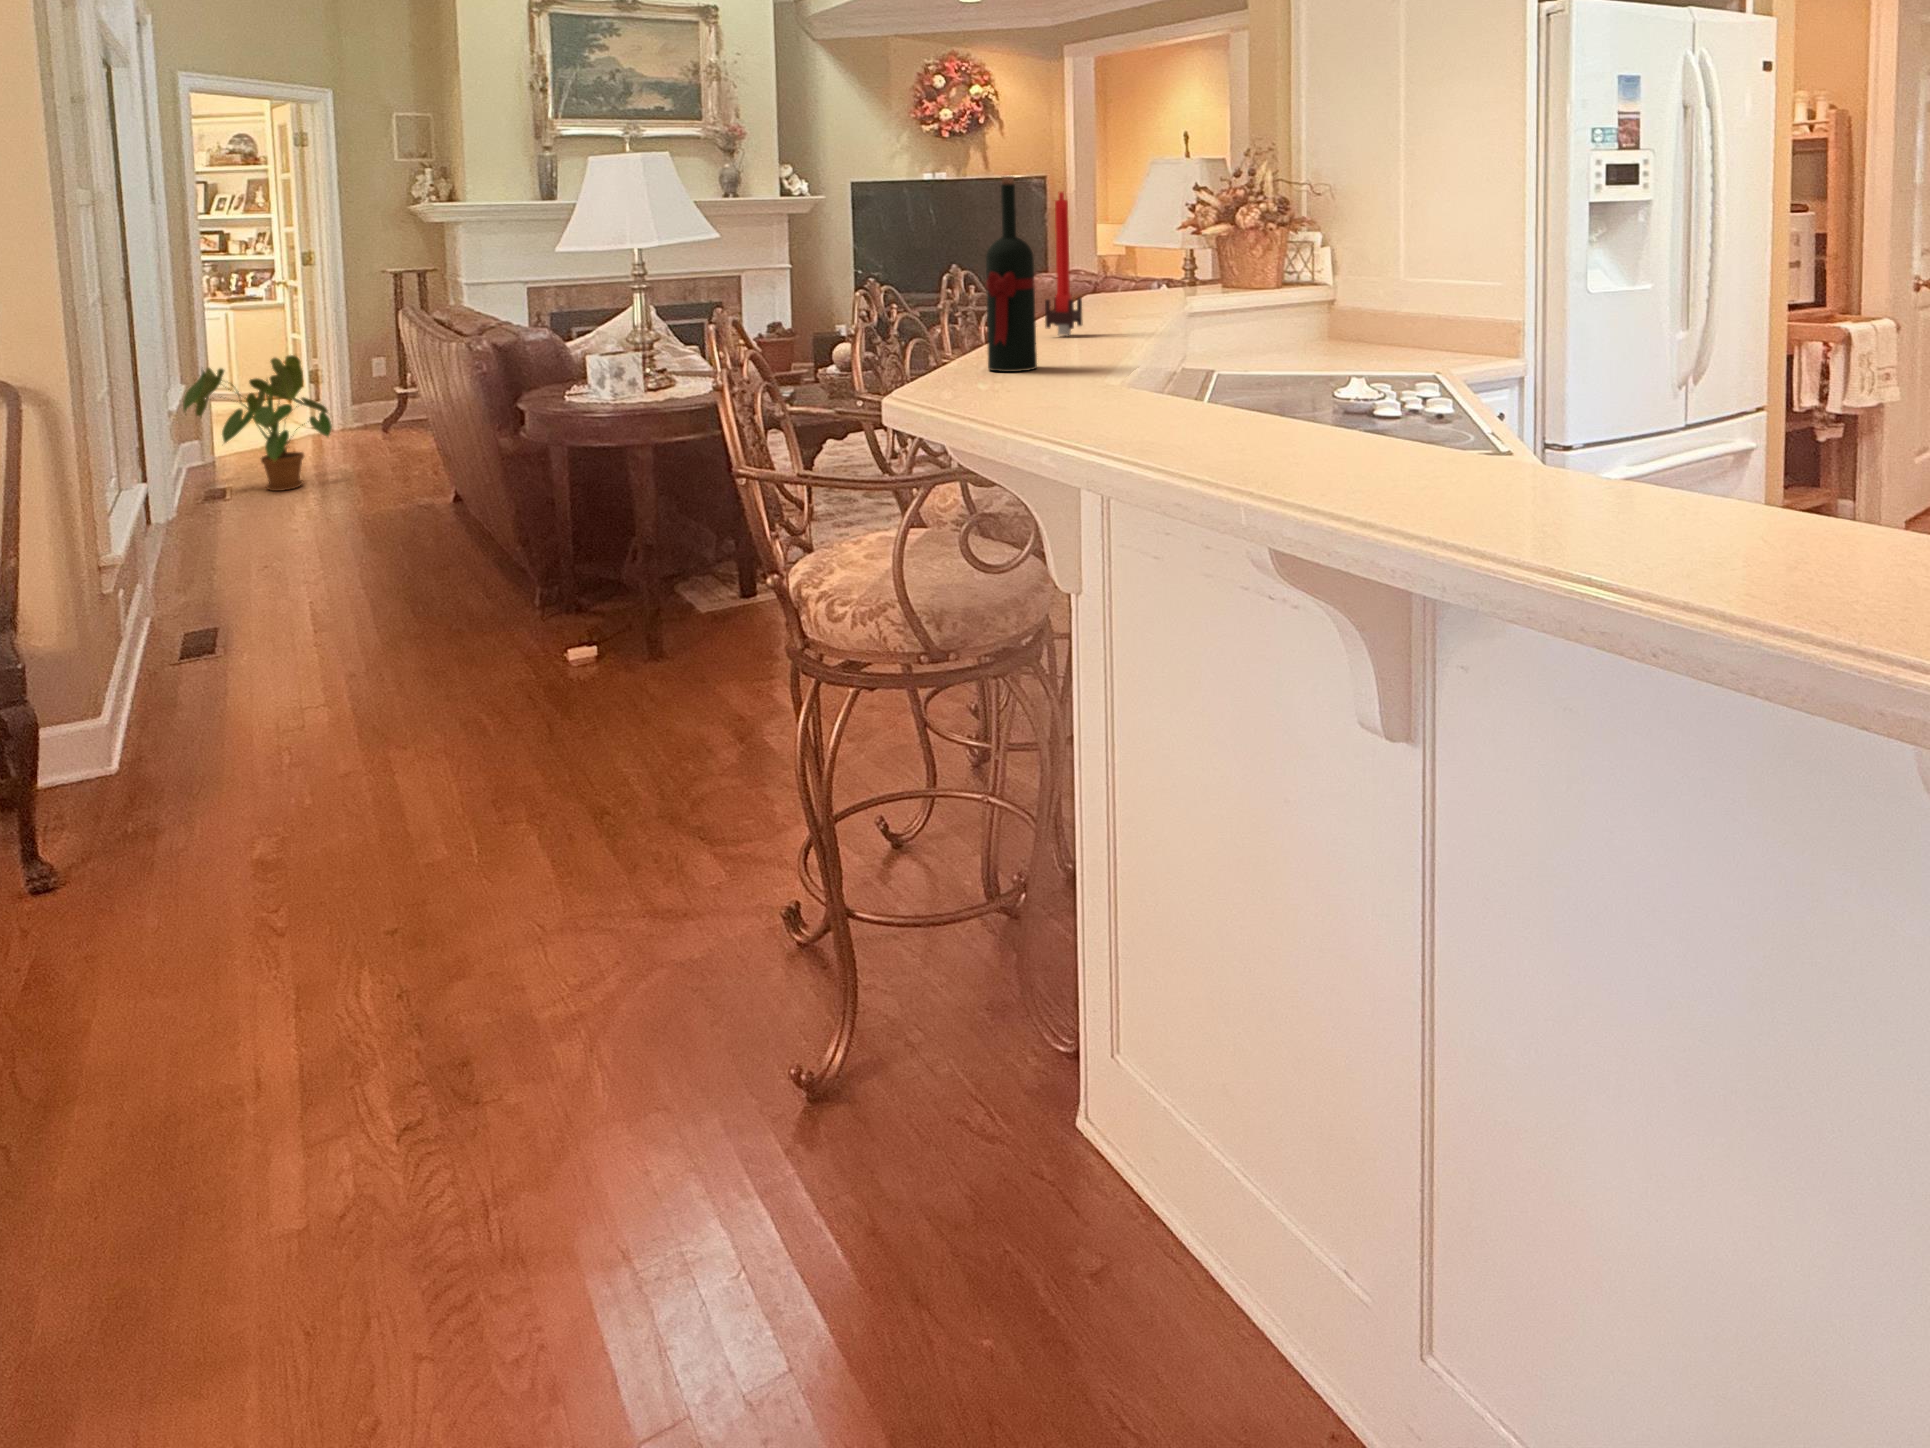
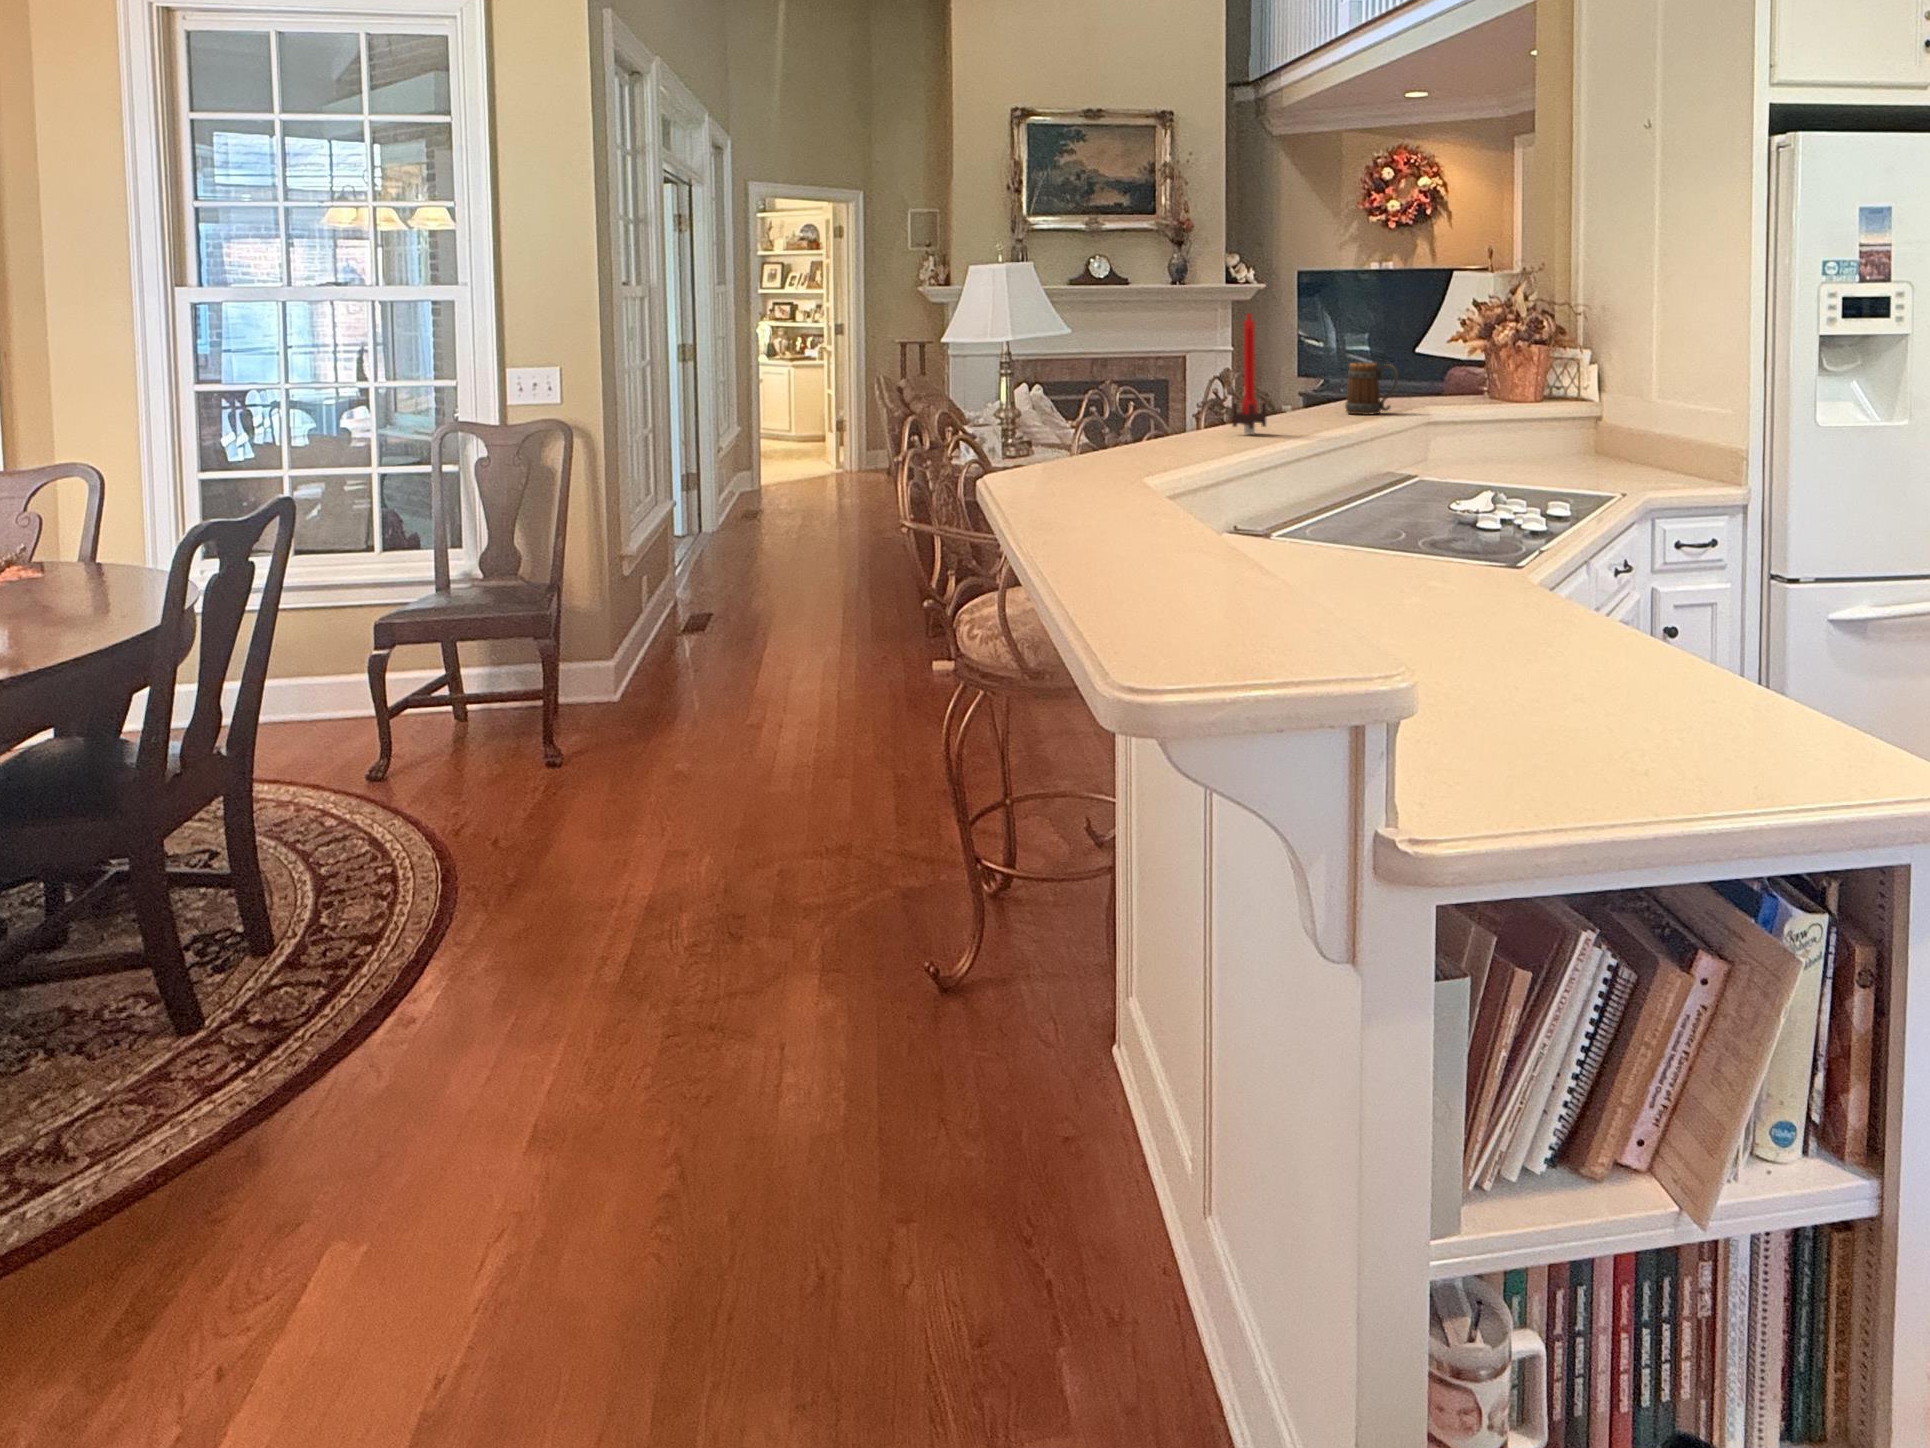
wine bottle: present [986,176,1037,372] -> none [1118,308,1160,460]
mug: none [1104,252,1163,310] -> present [1345,362,1398,415]
house plant: present [183,355,332,491] -> none [730,409,835,518]

